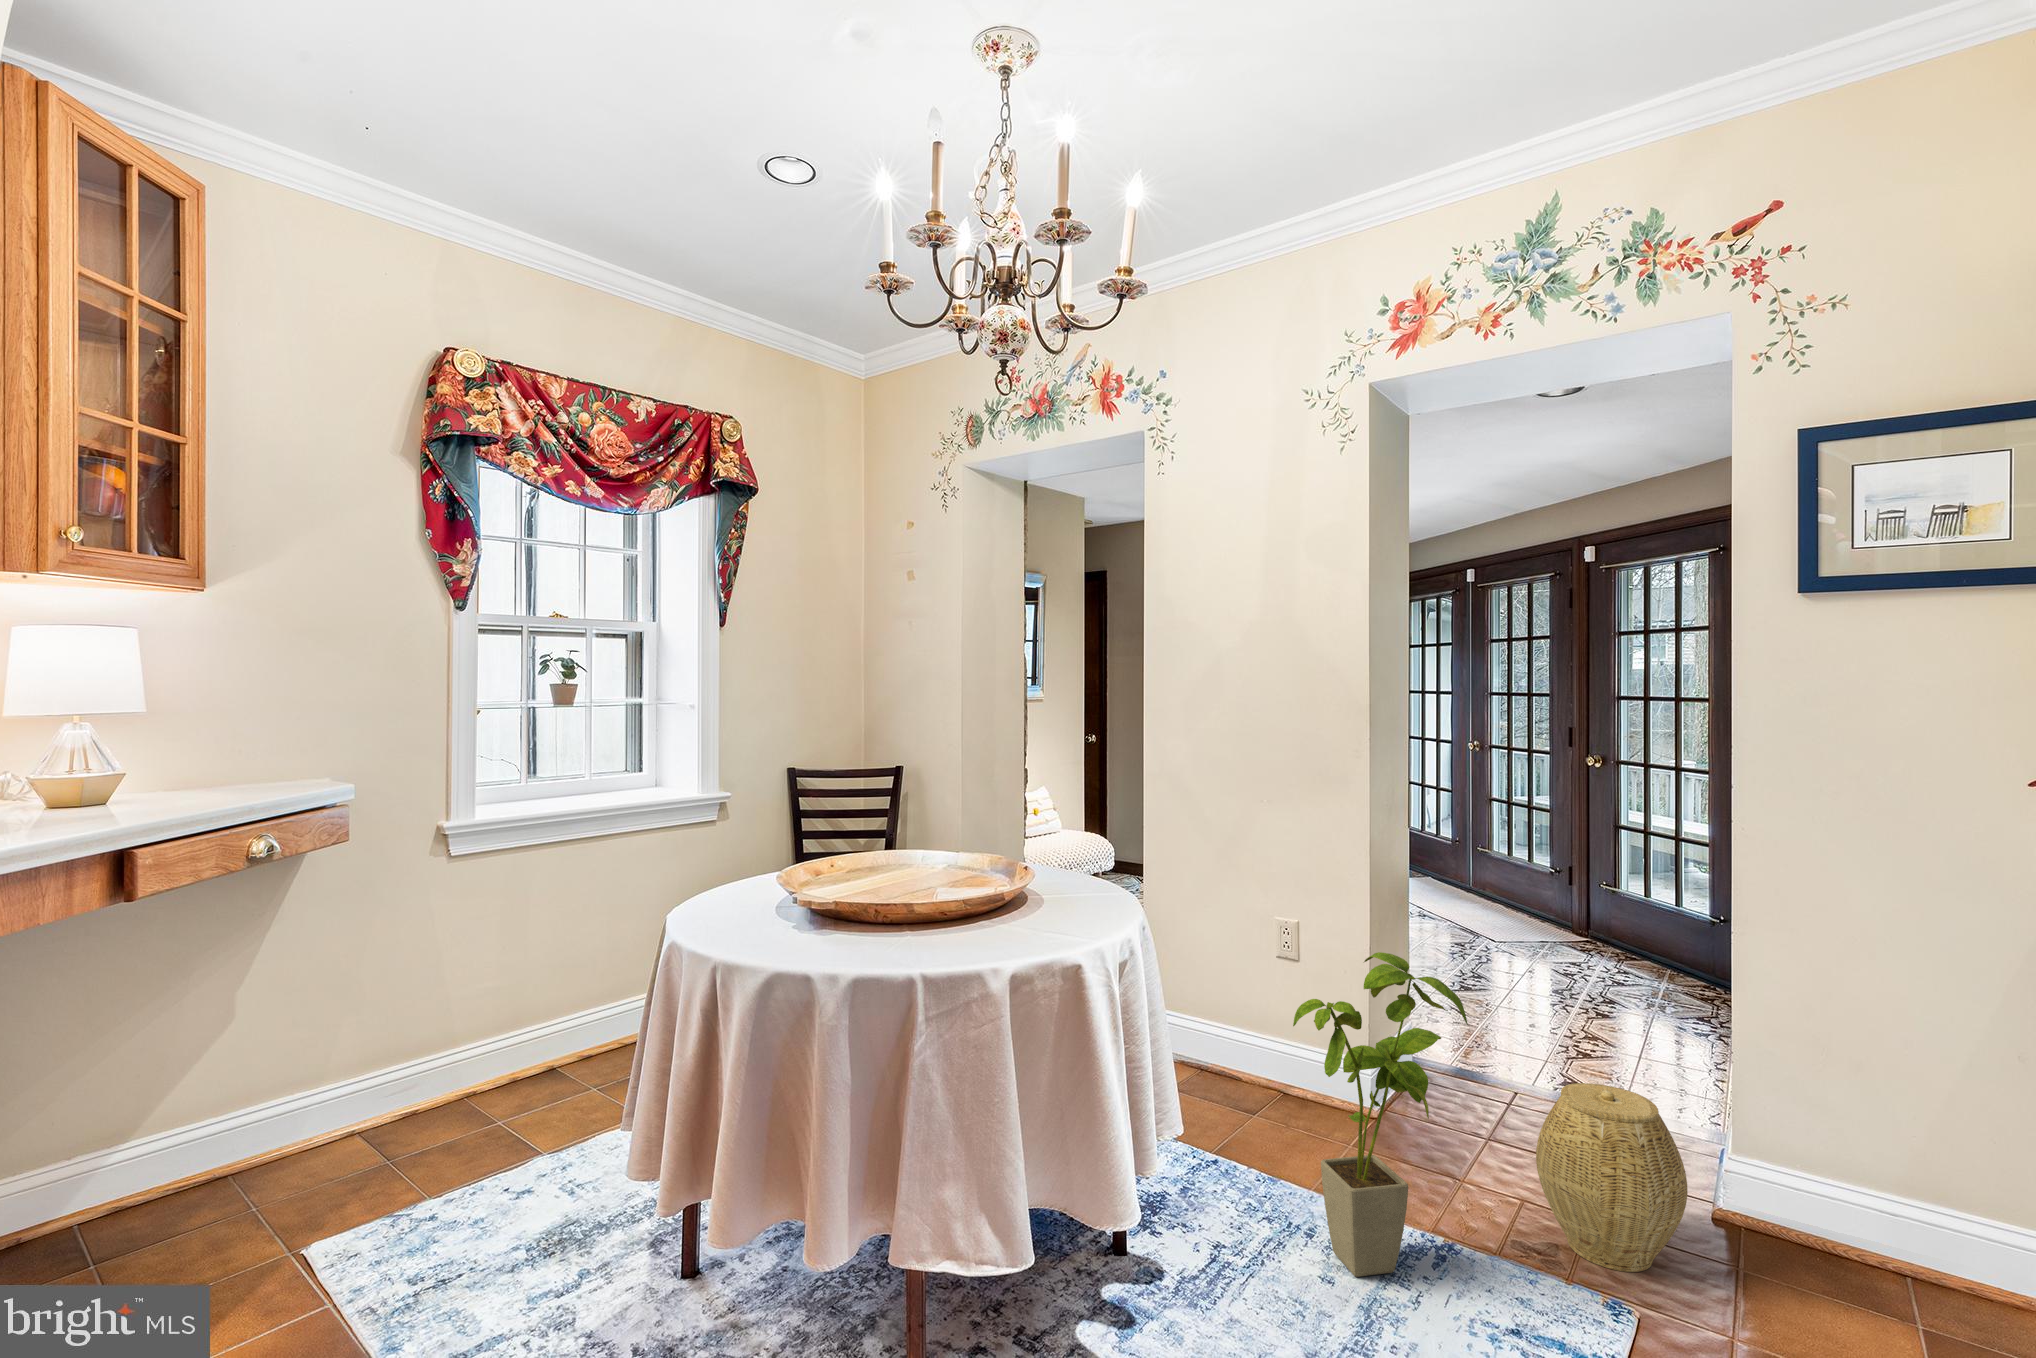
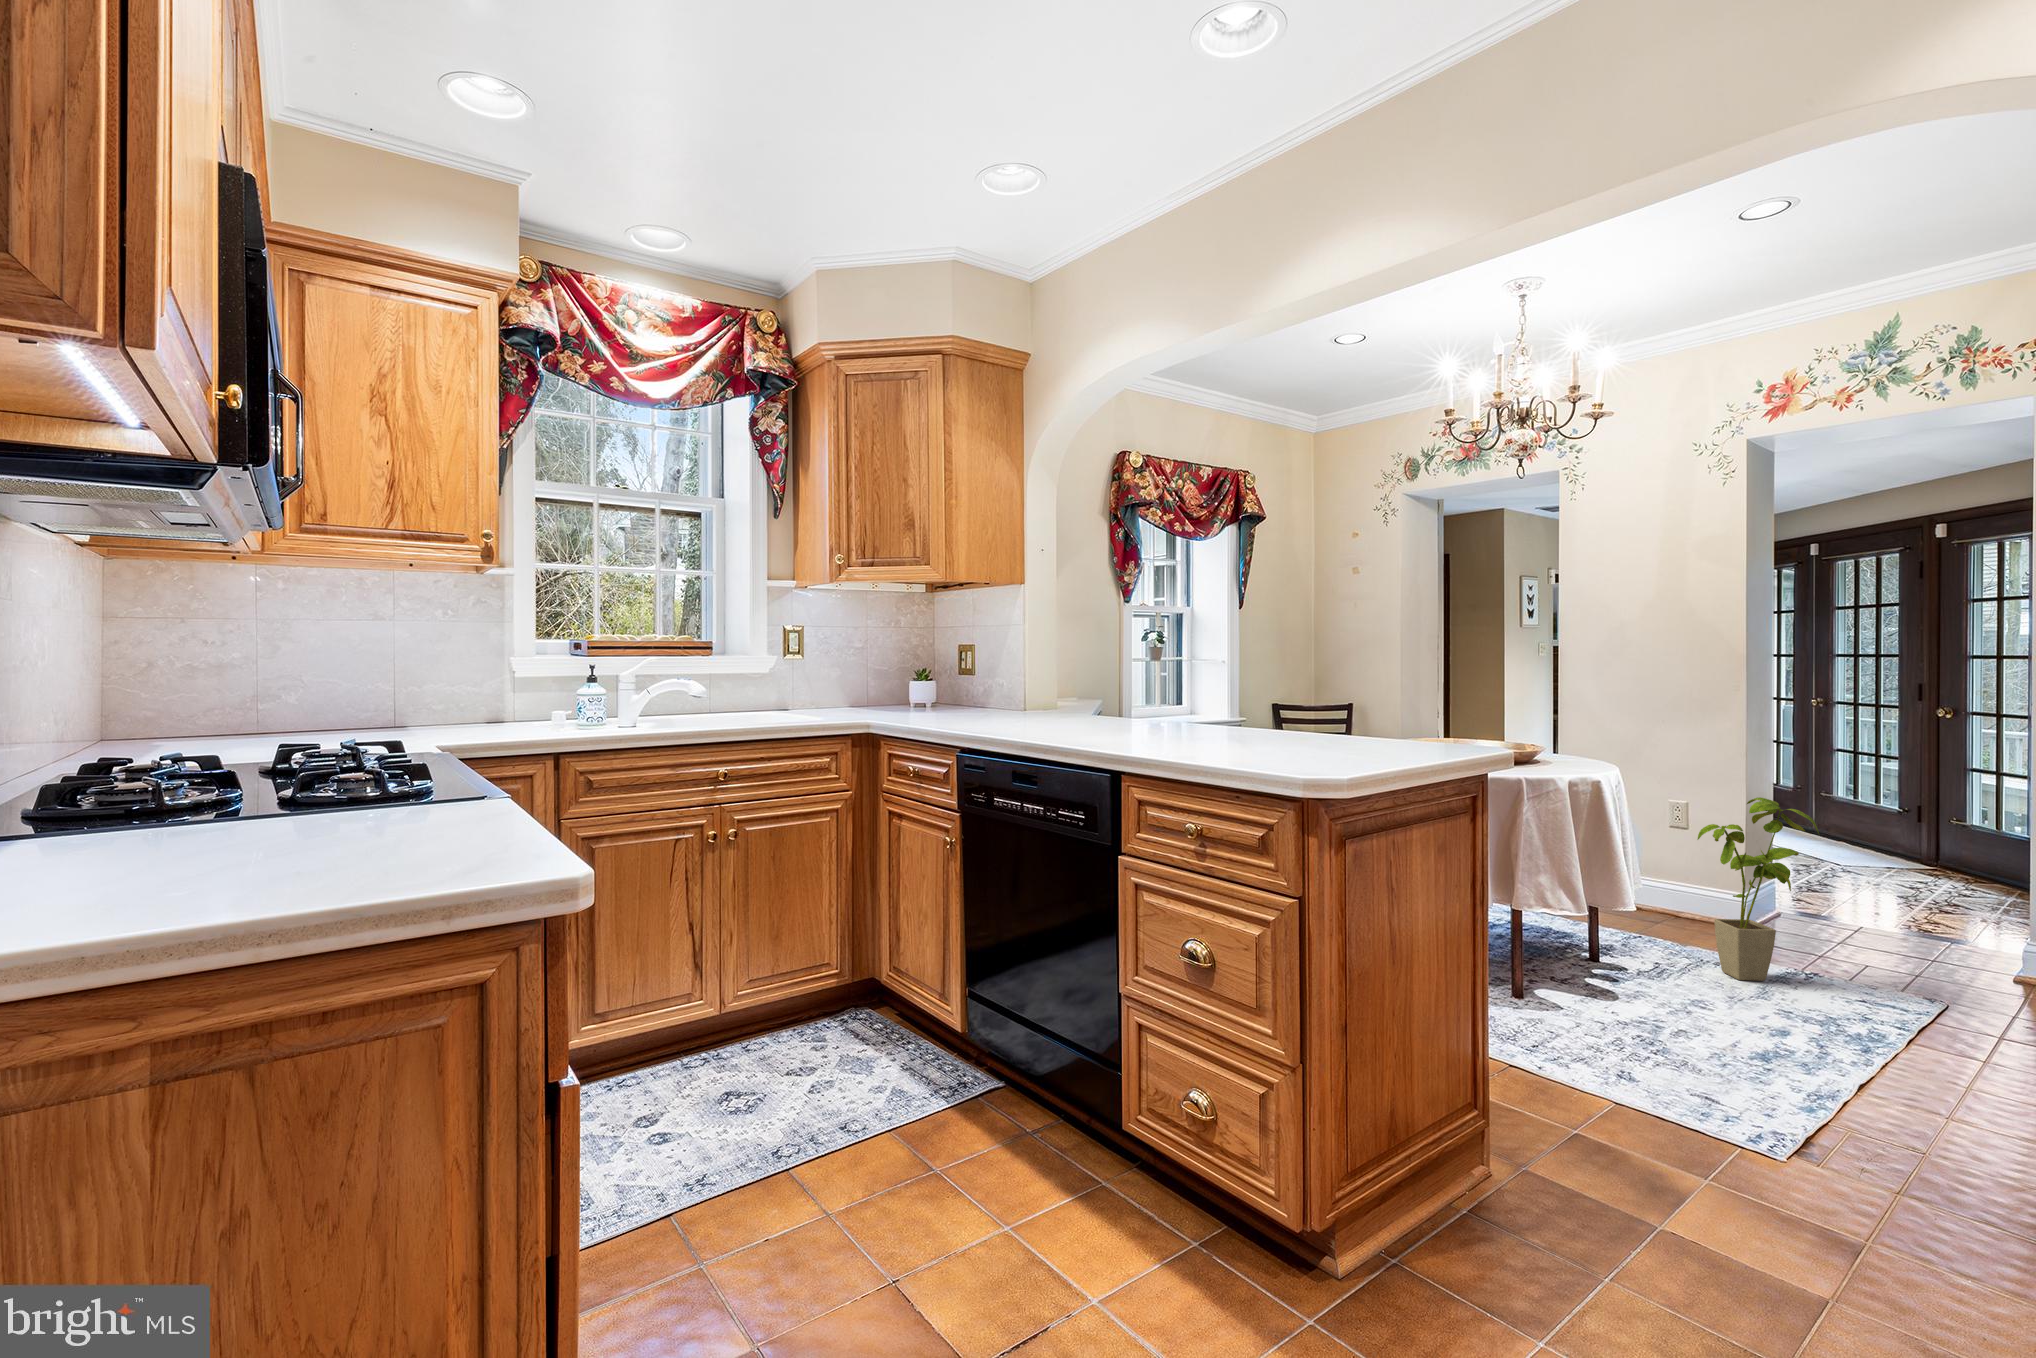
woven basket: present [1536,1083,1688,1272] -> none [1866,889,1976,995]

